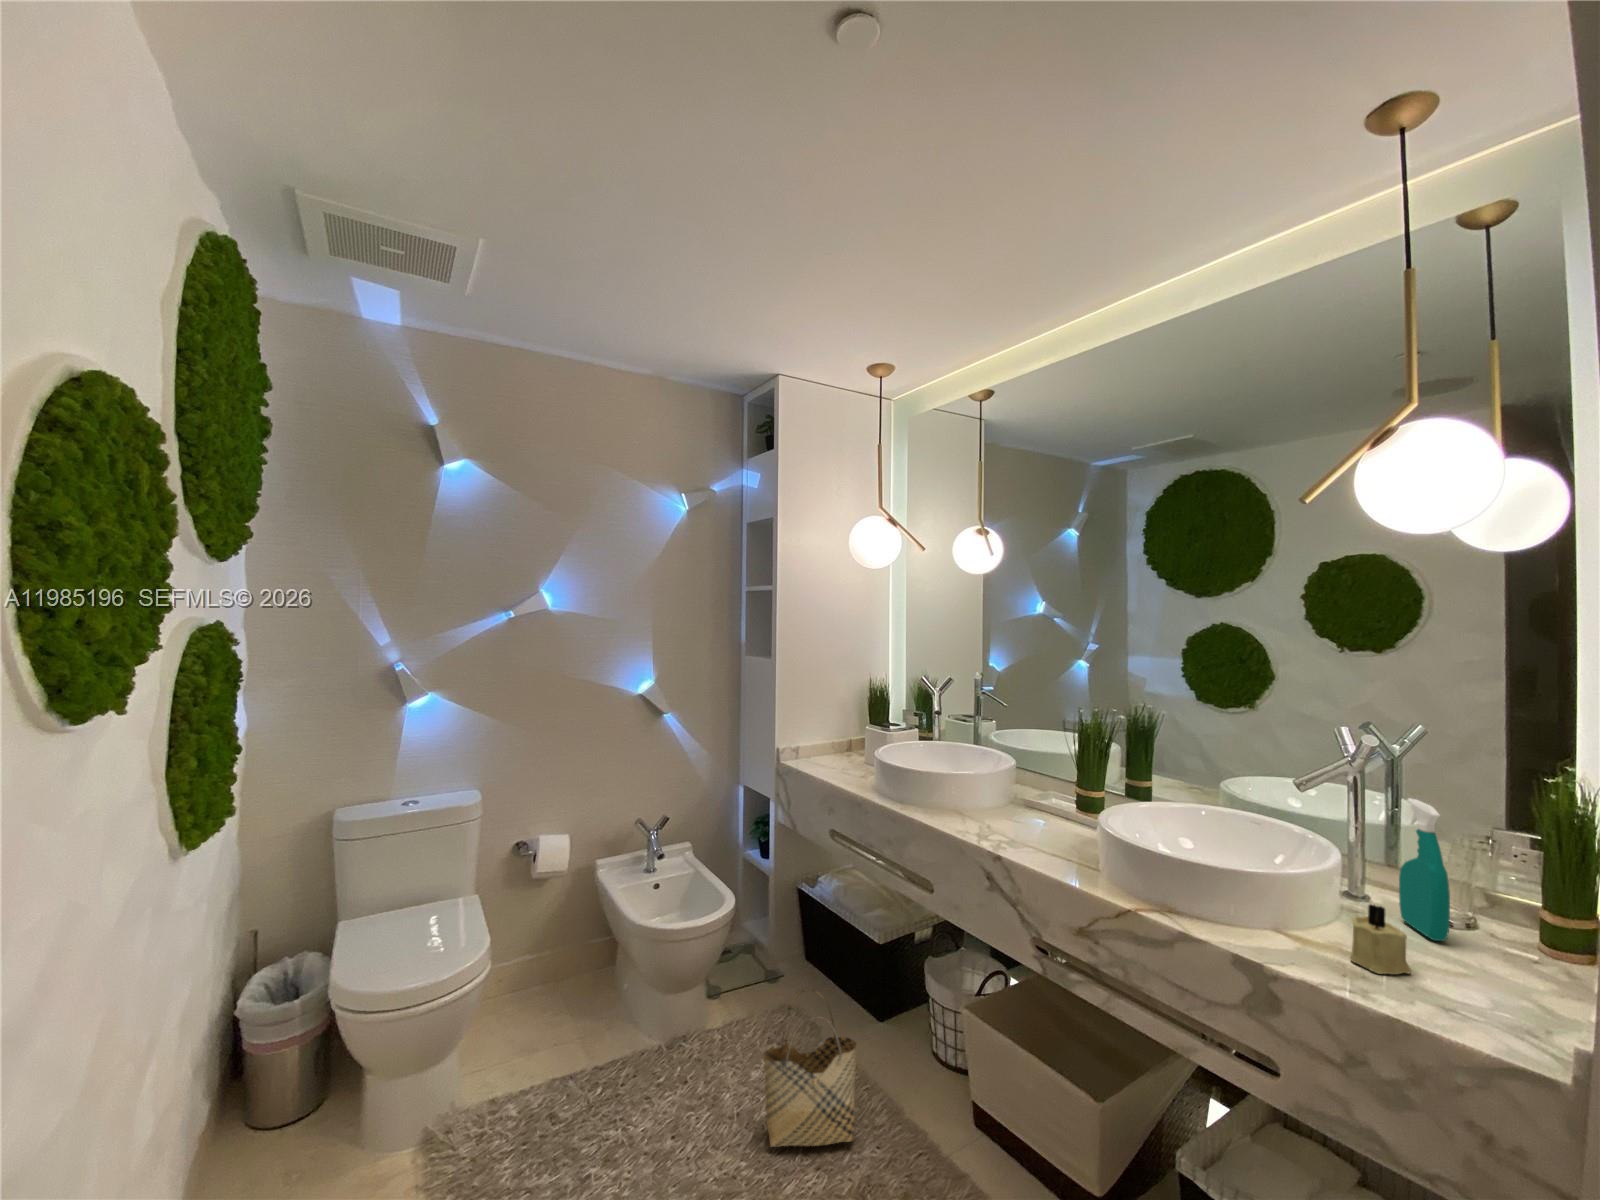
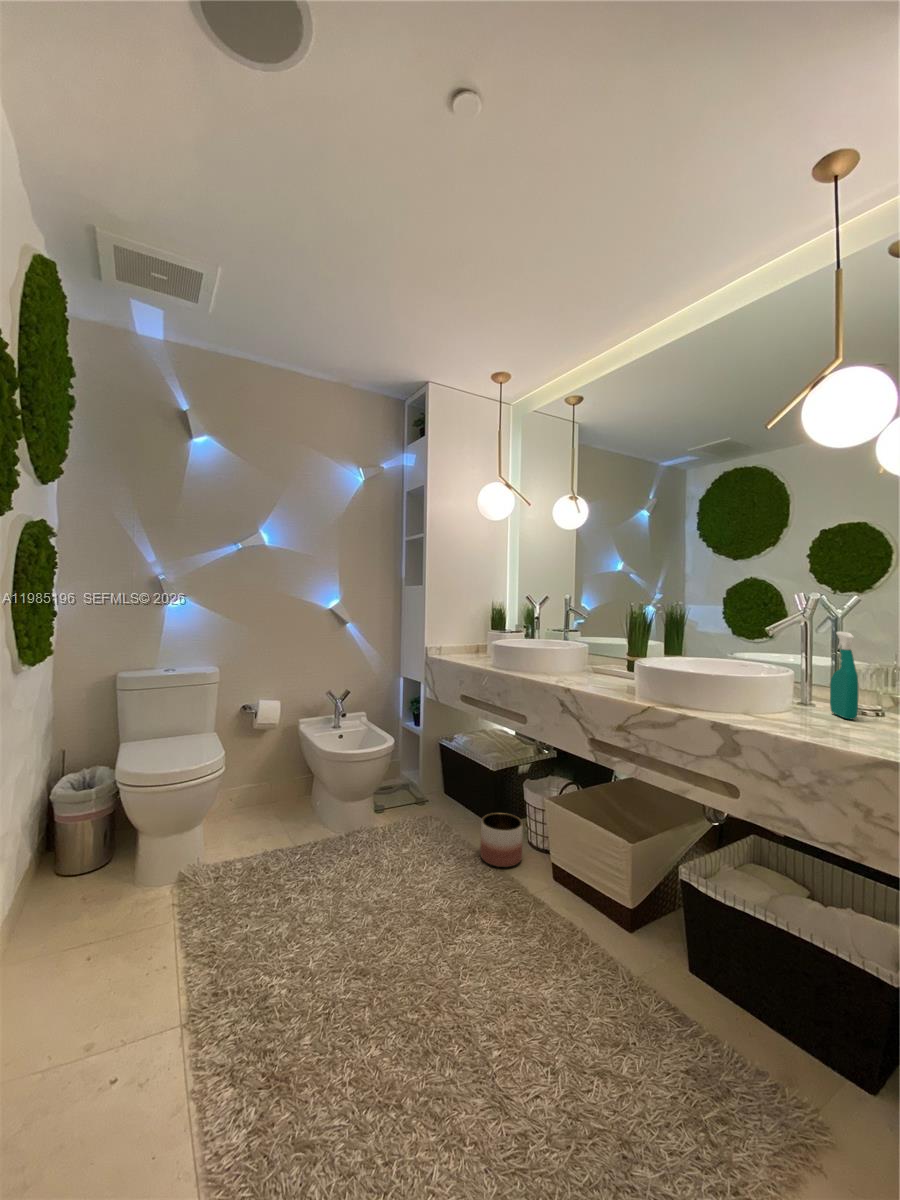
candle: present [1350,904,1411,974] -> none [788,687,826,728]
woven basket: present [763,988,857,1147] -> none [410,787,474,887]
planter: none [864,1012,925,1102] -> present [480,813,523,867]

